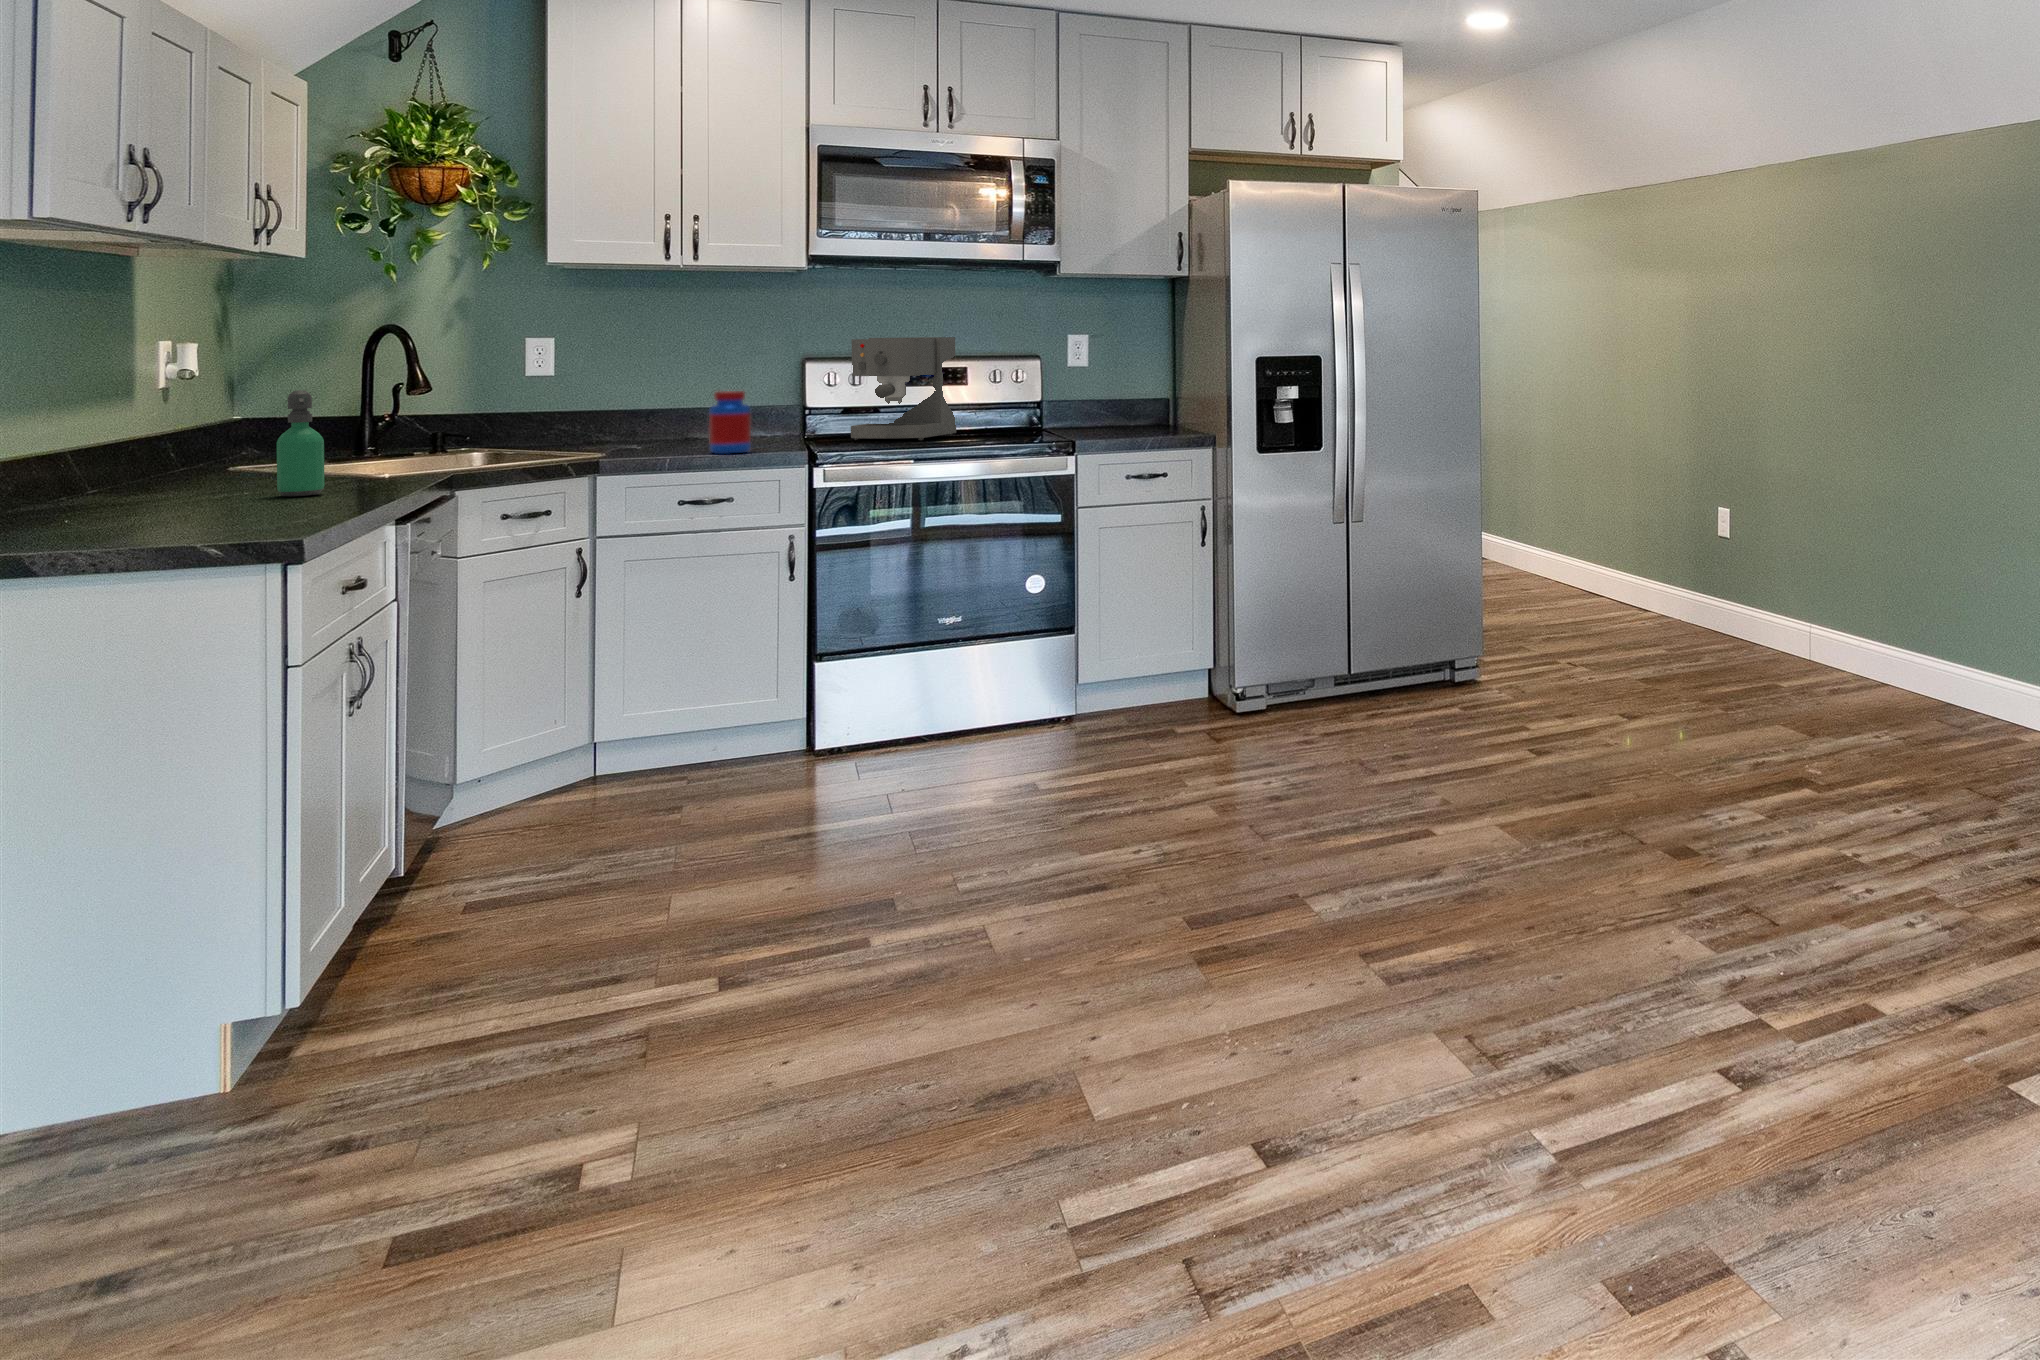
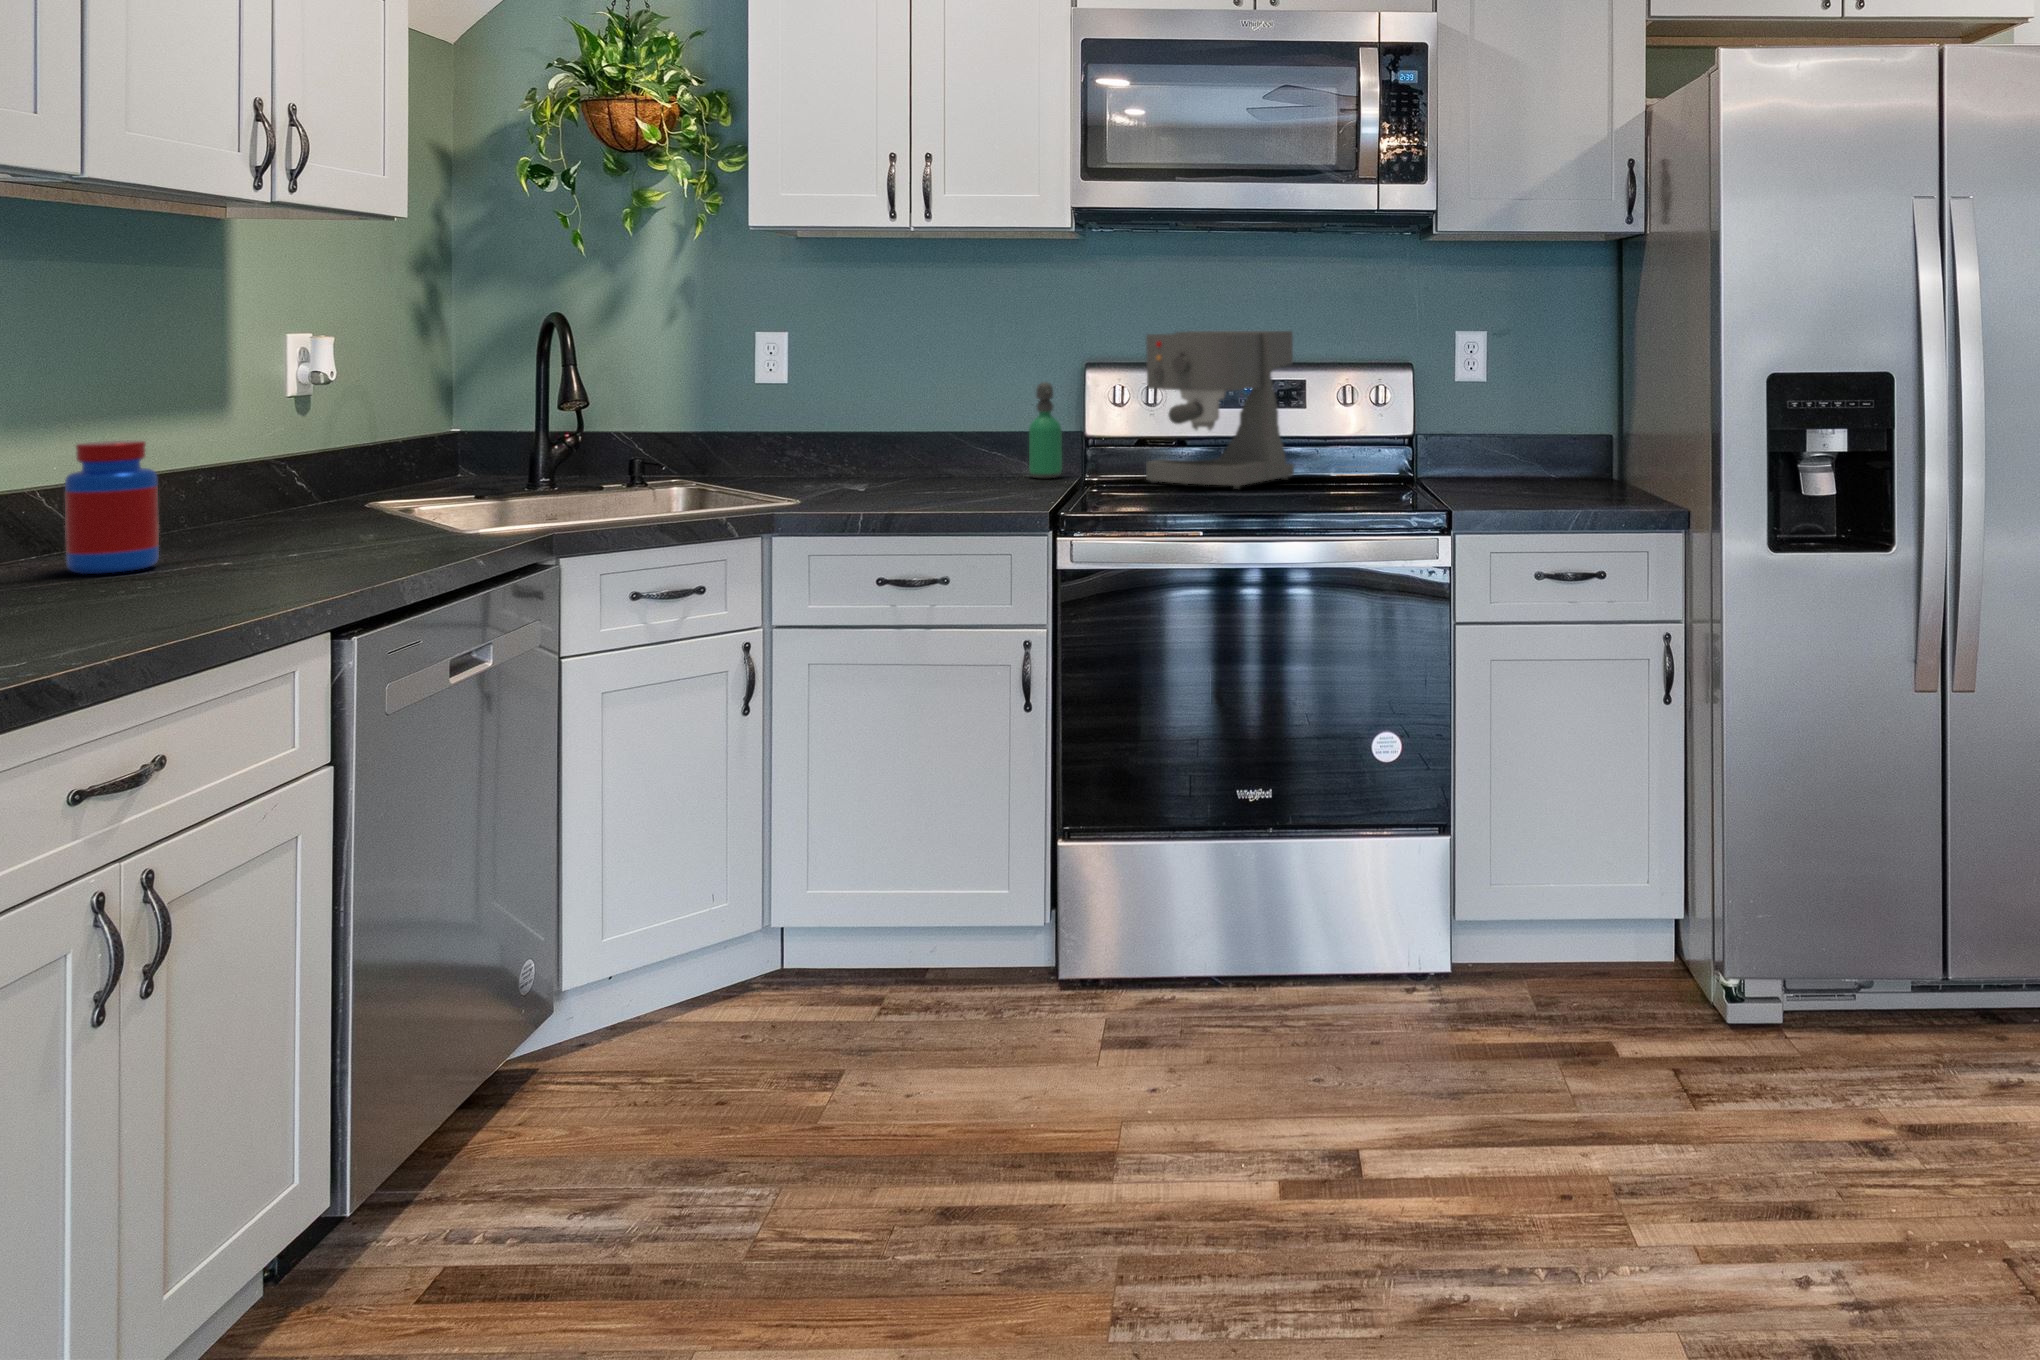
soap dispenser: present [277,390,325,496] -> present [1029,382,1062,478]
jar: present [709,391,751,454] -> present [65,440,159,574]

